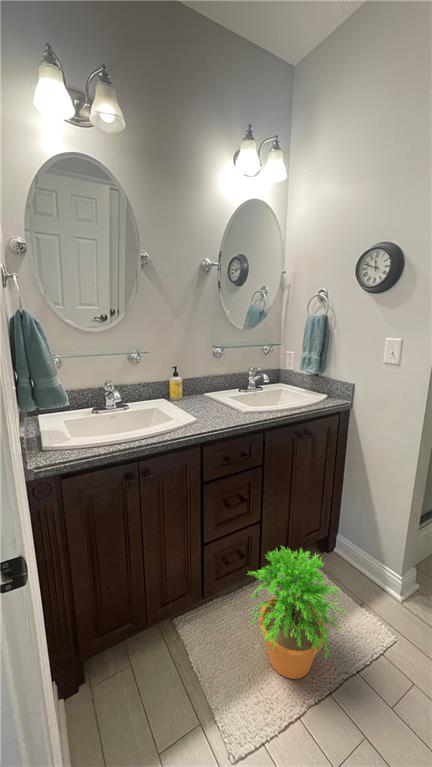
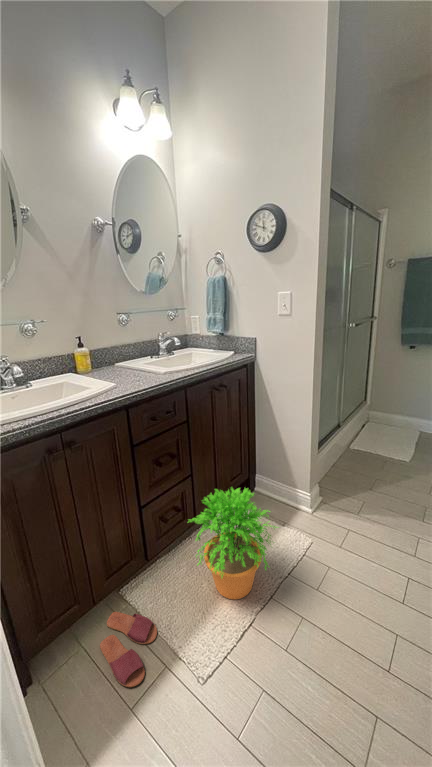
slippers: none [144,642,199,732] -> present [100,612,157,687]

